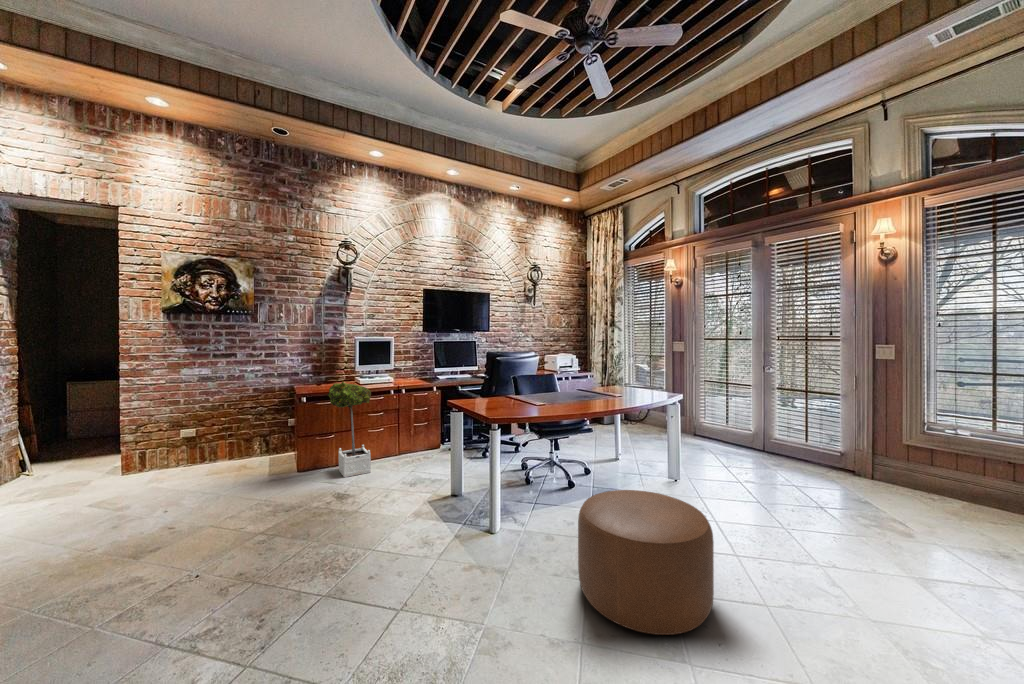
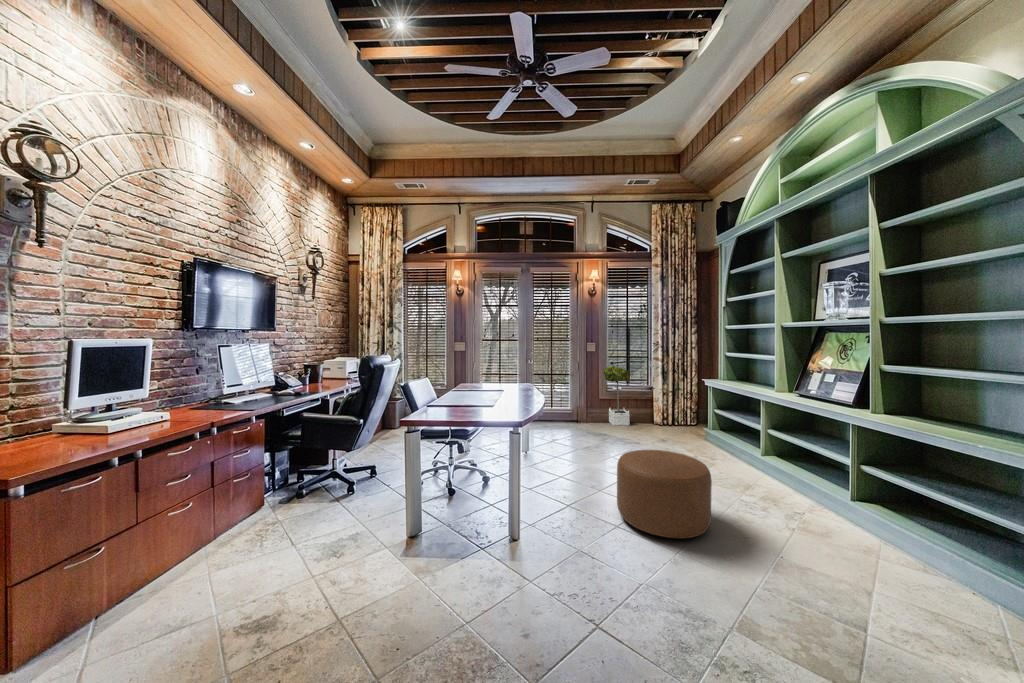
potted tree: present [328,382,371,477] -> present [604,366,630,426]

